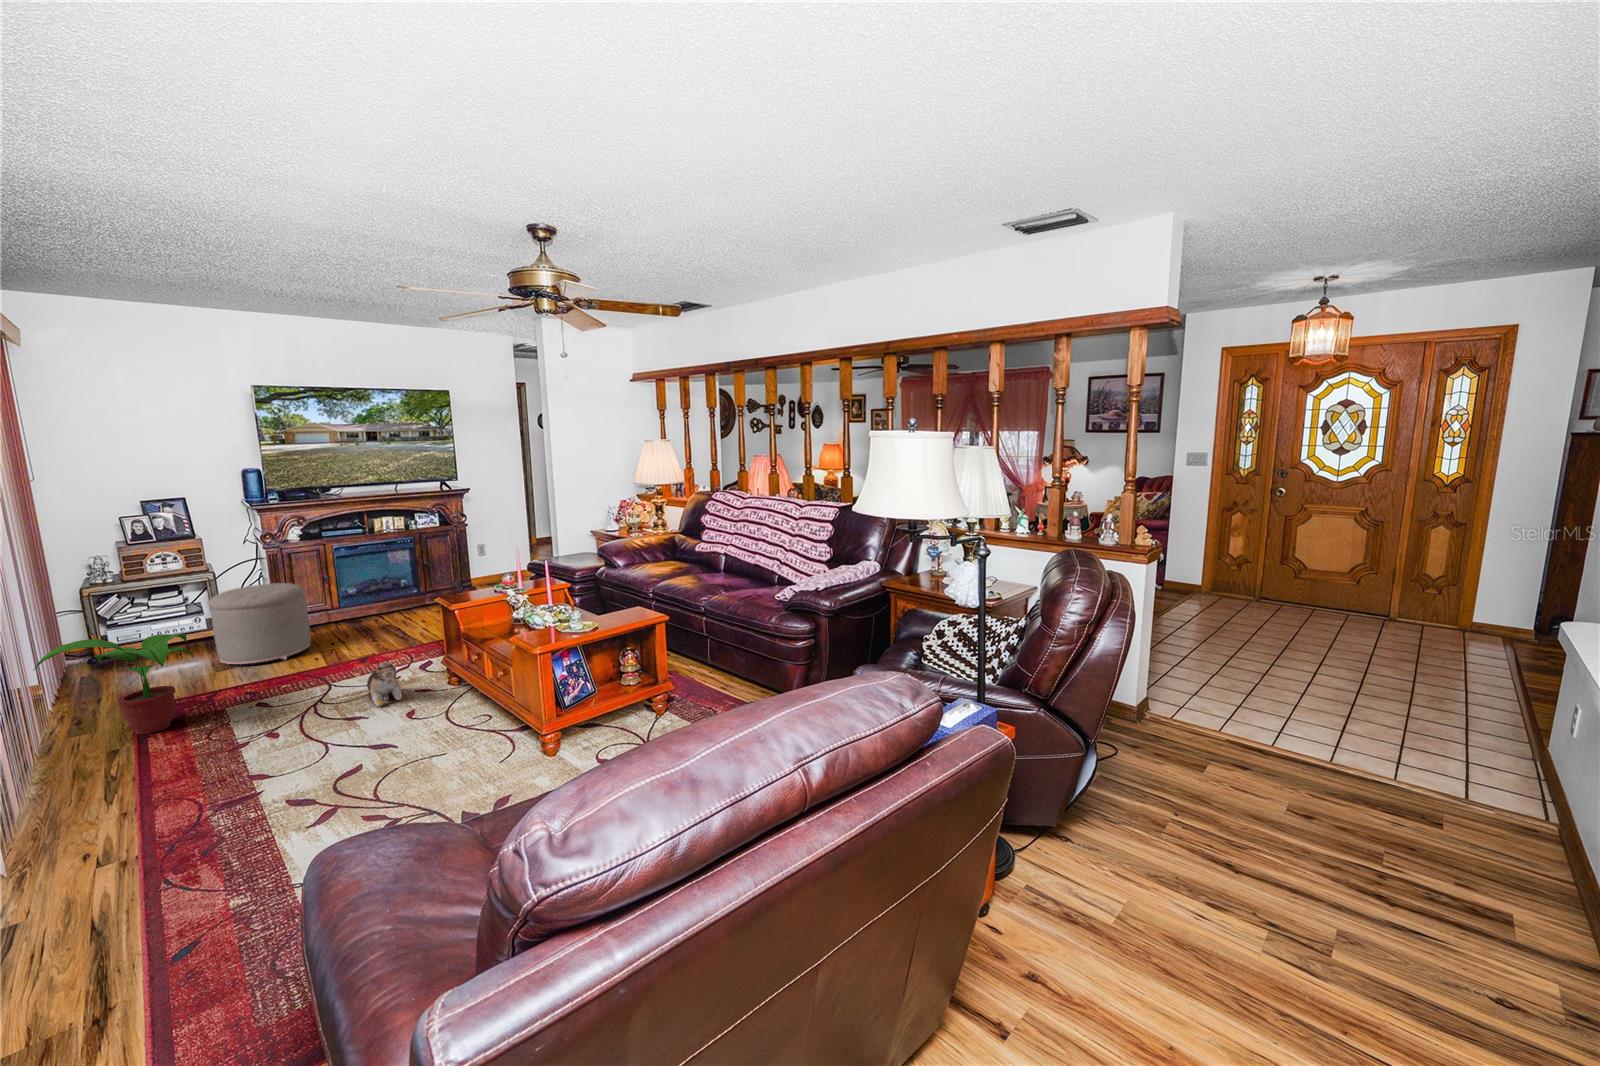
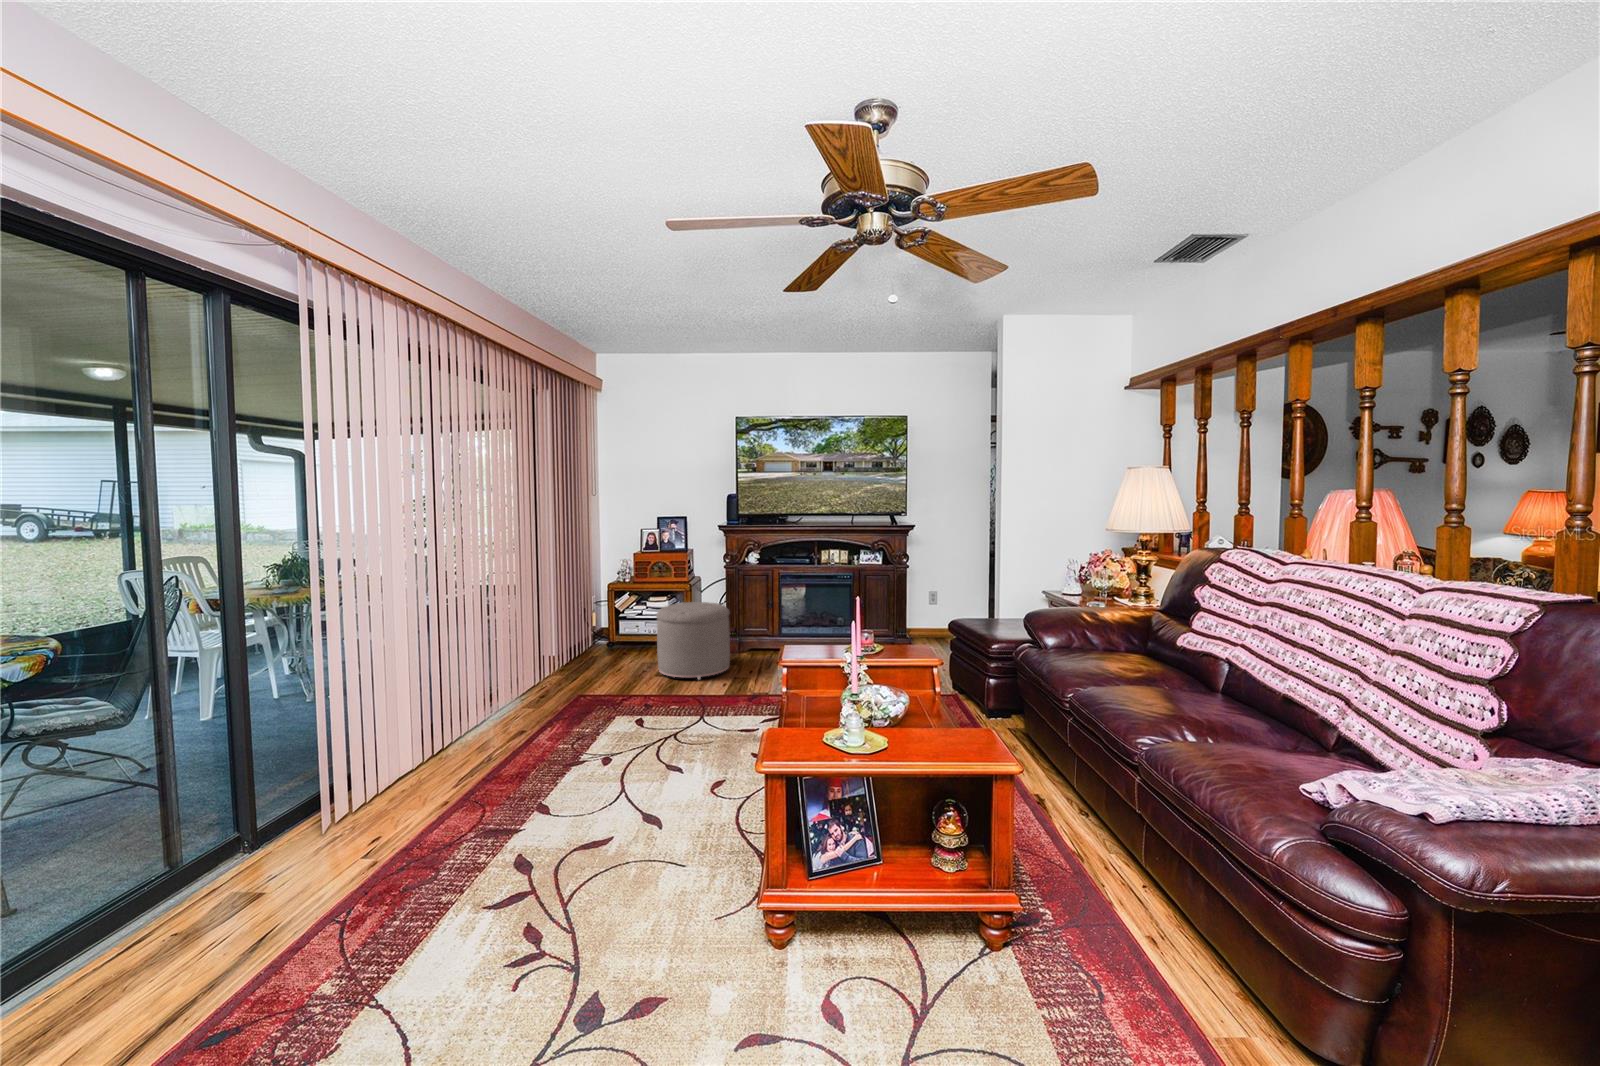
potted plant: present [34,633,194,734] -> none [487,629,600,726]
plush toy: present [367,662,402,707] -> none [690,713,730,764]

